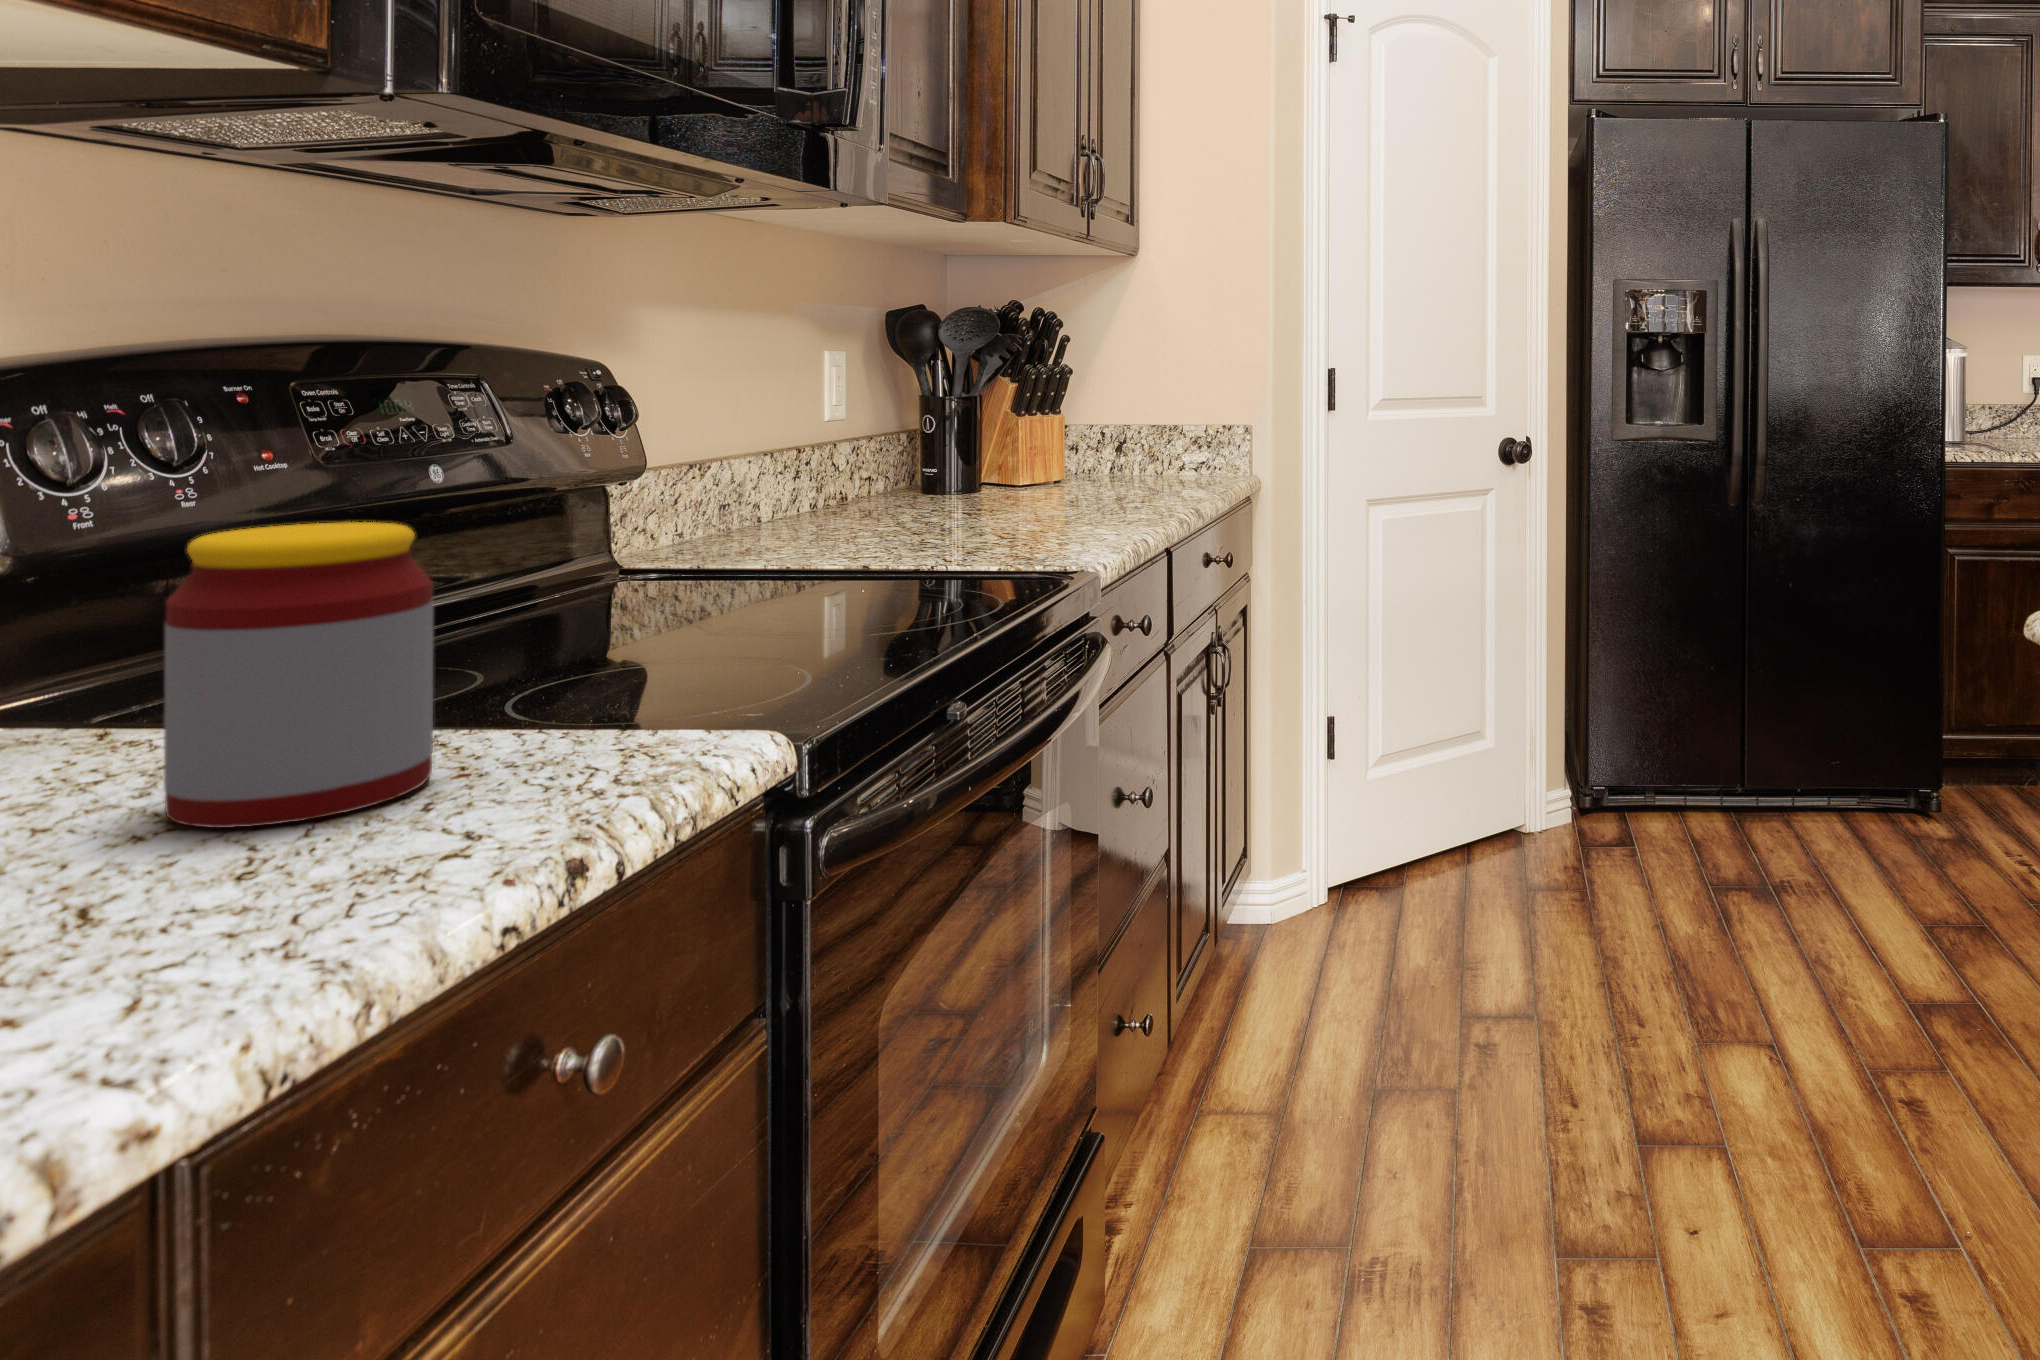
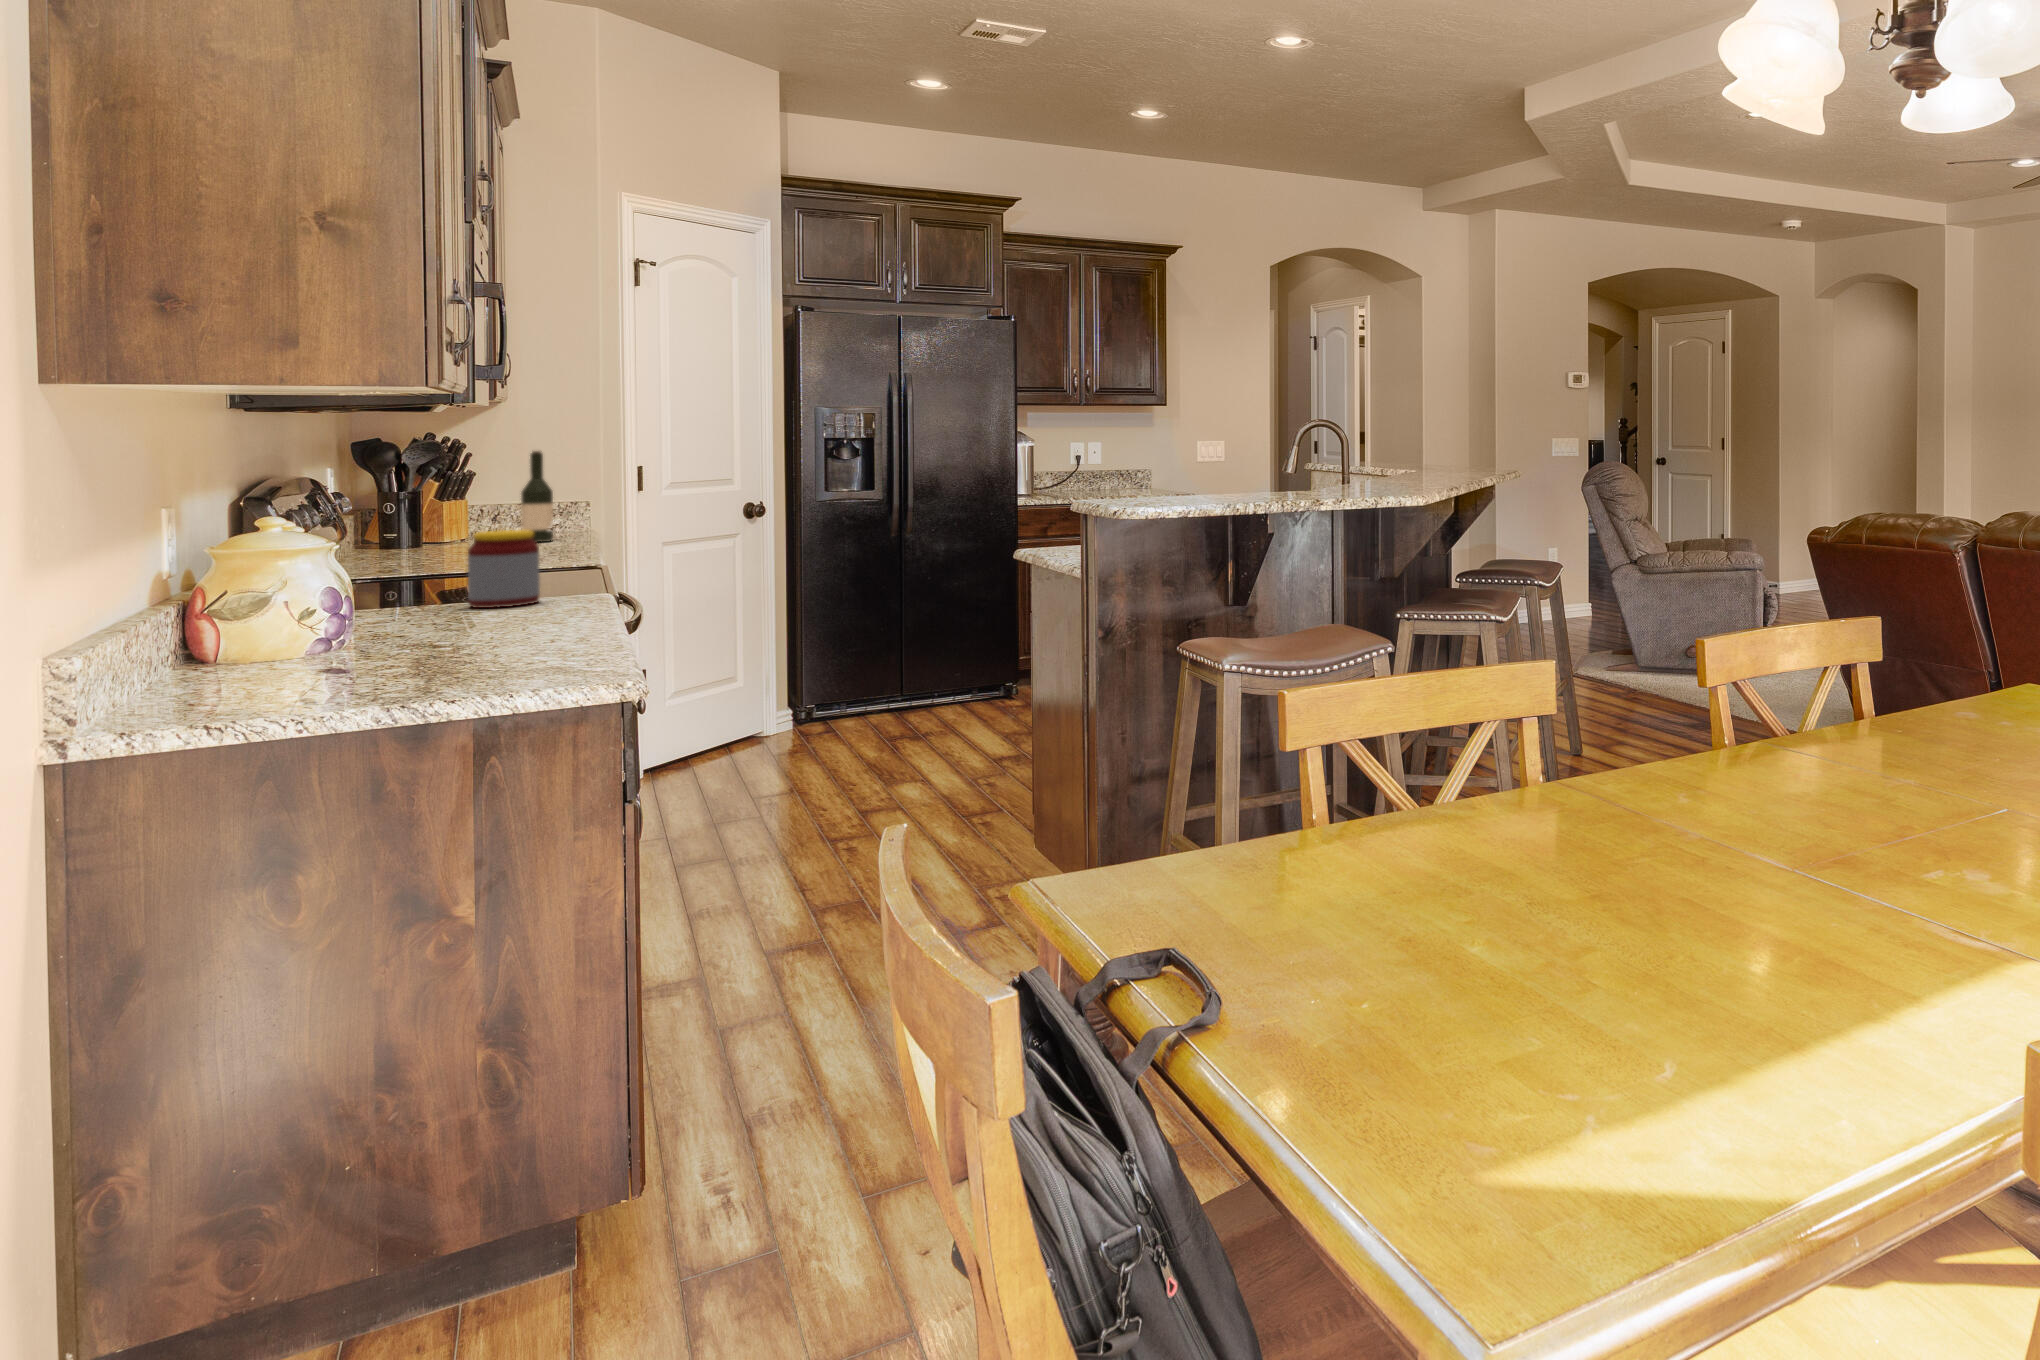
wine bottle: none [1145,335,1187,491] -> present [521,451,553,543]

